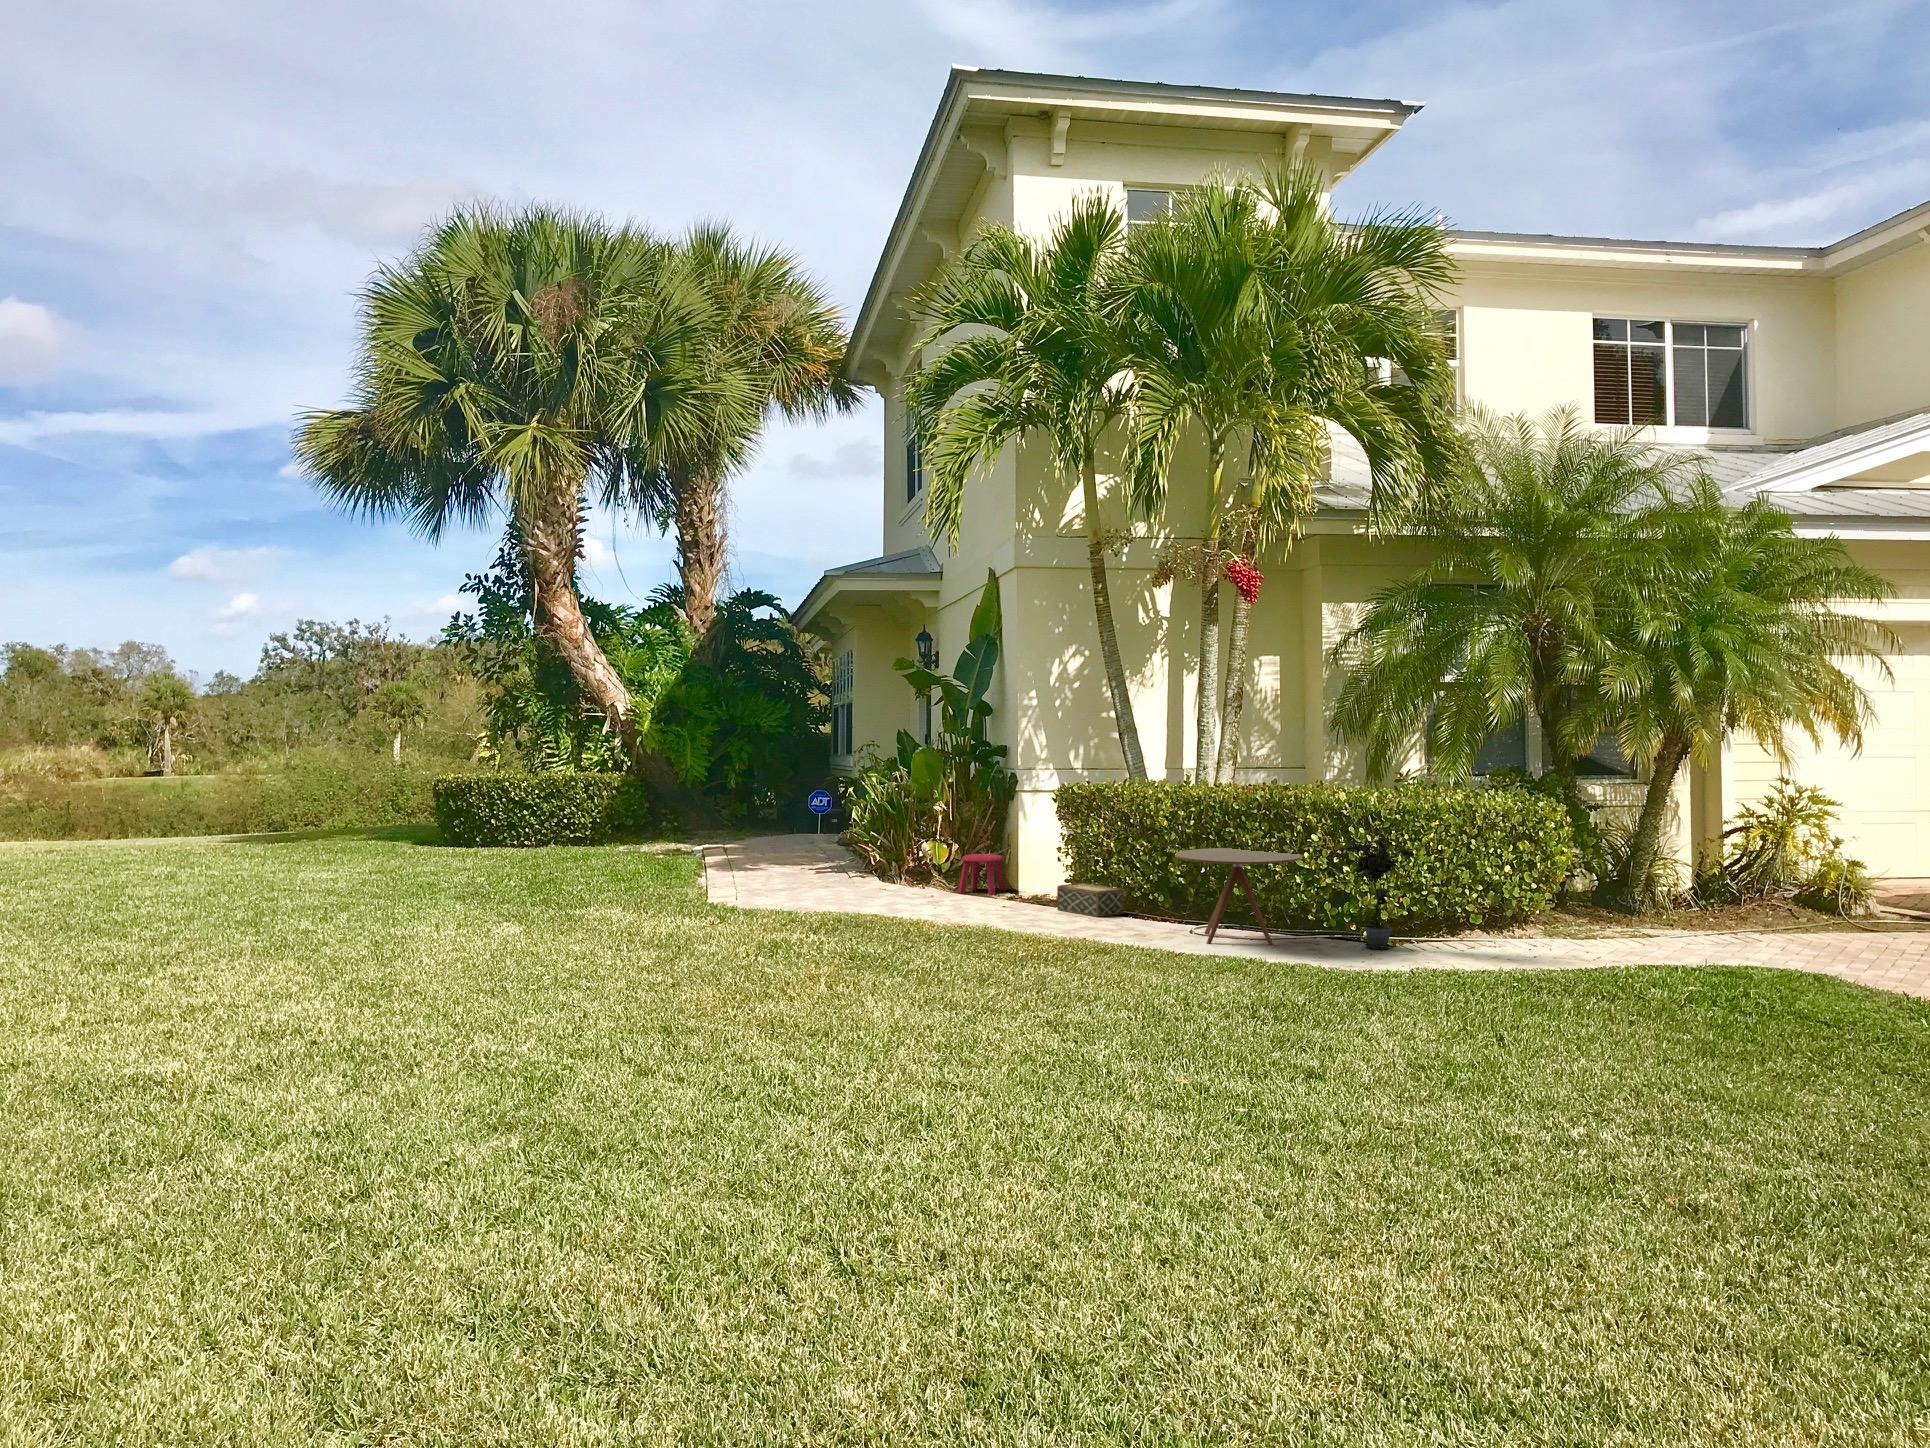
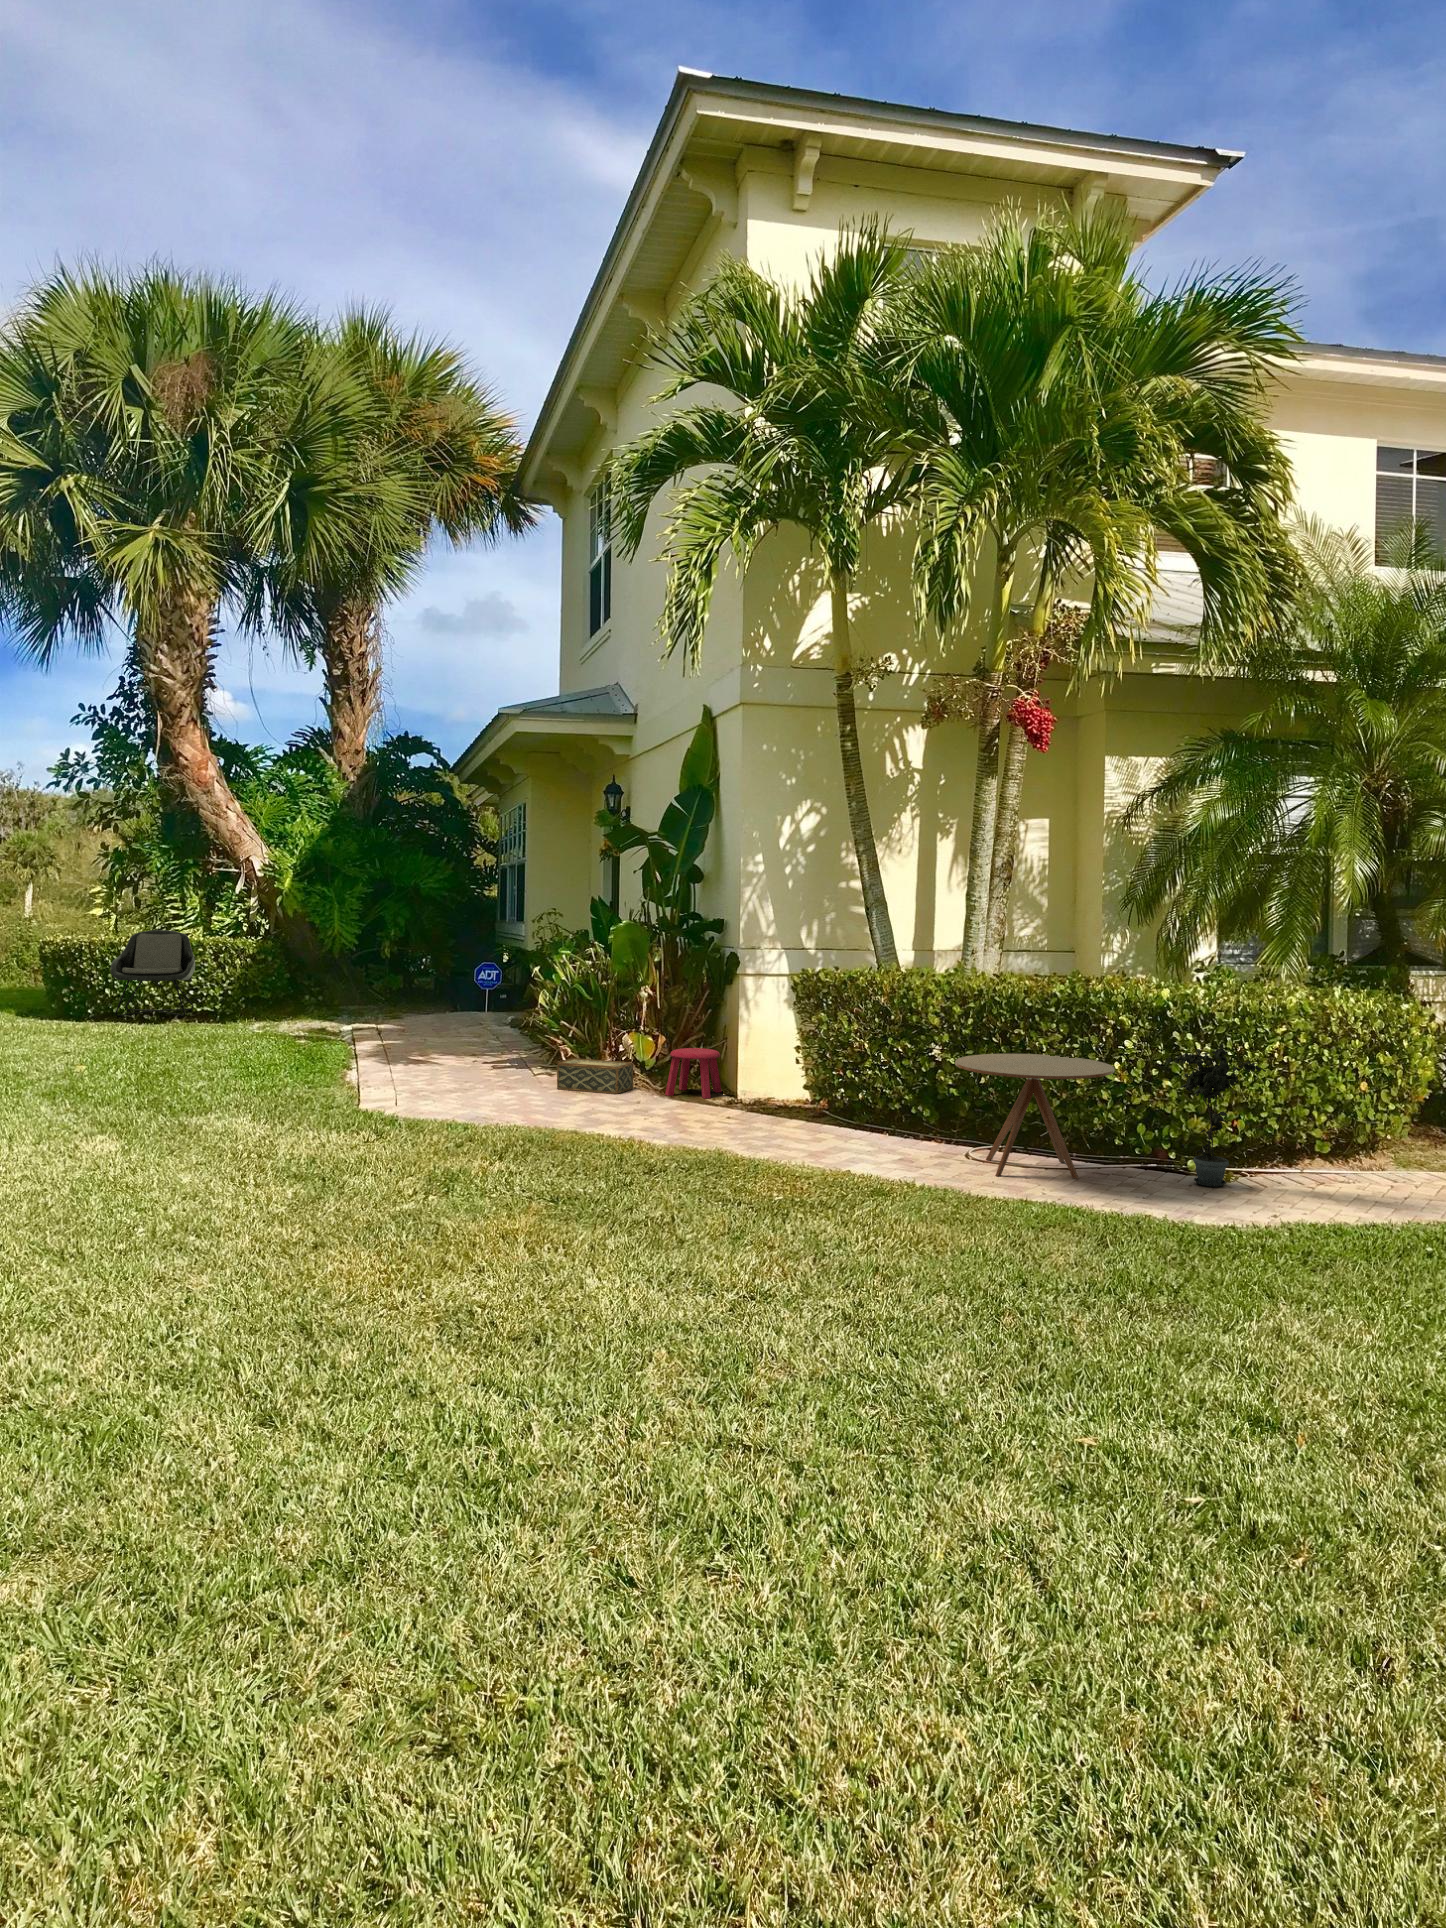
lounge chair: none [498,767,568,842] -> present [111,930,195,1018]
woven basket: present [1057,883,1124,917] -> present [557,1058,633,1094]

